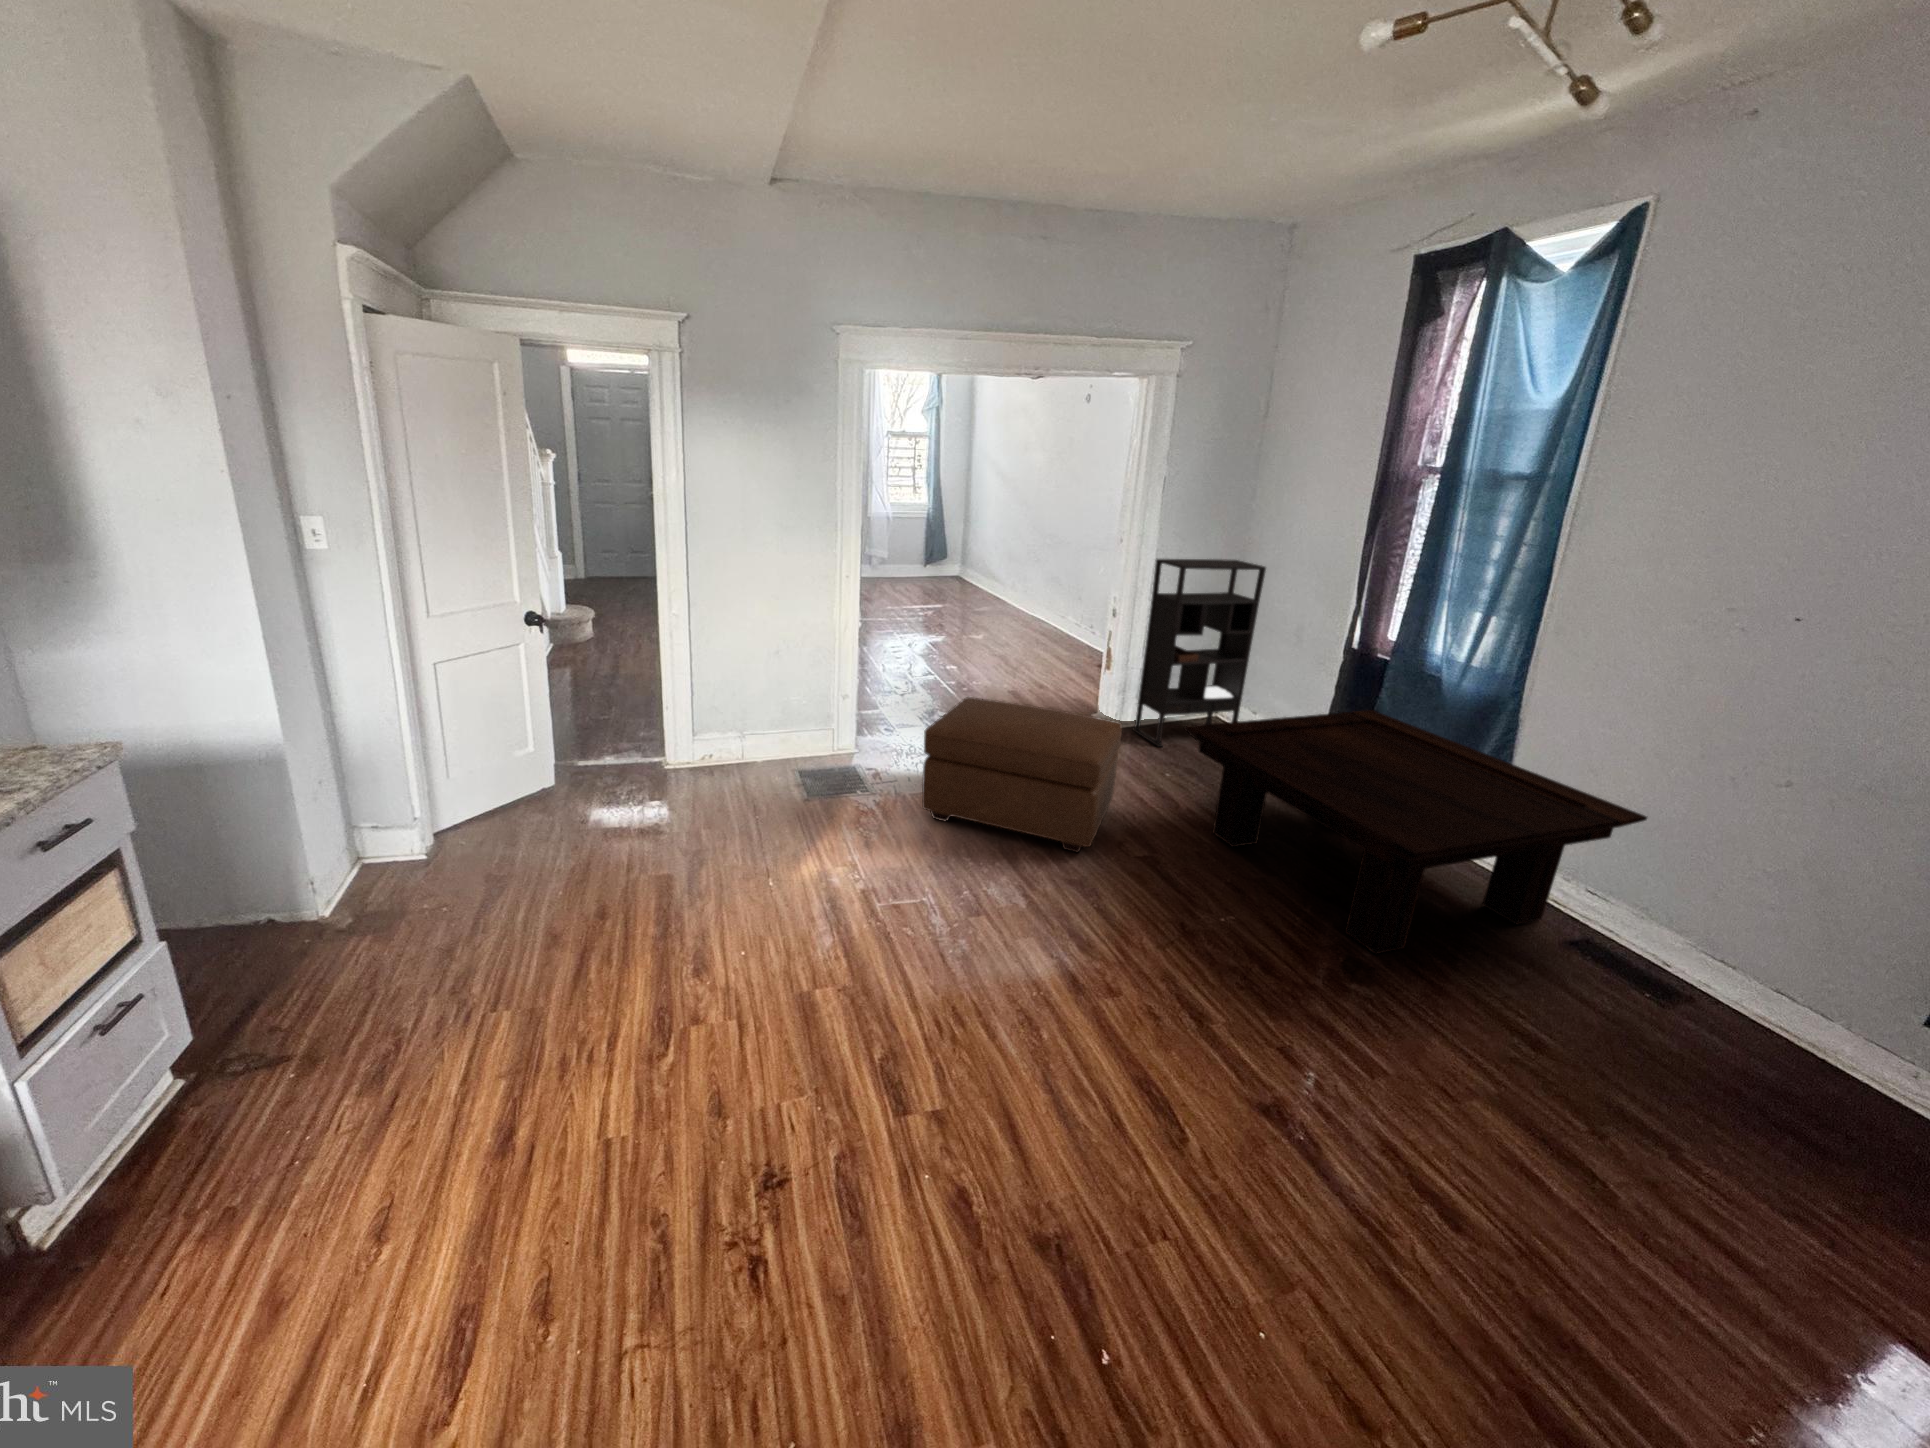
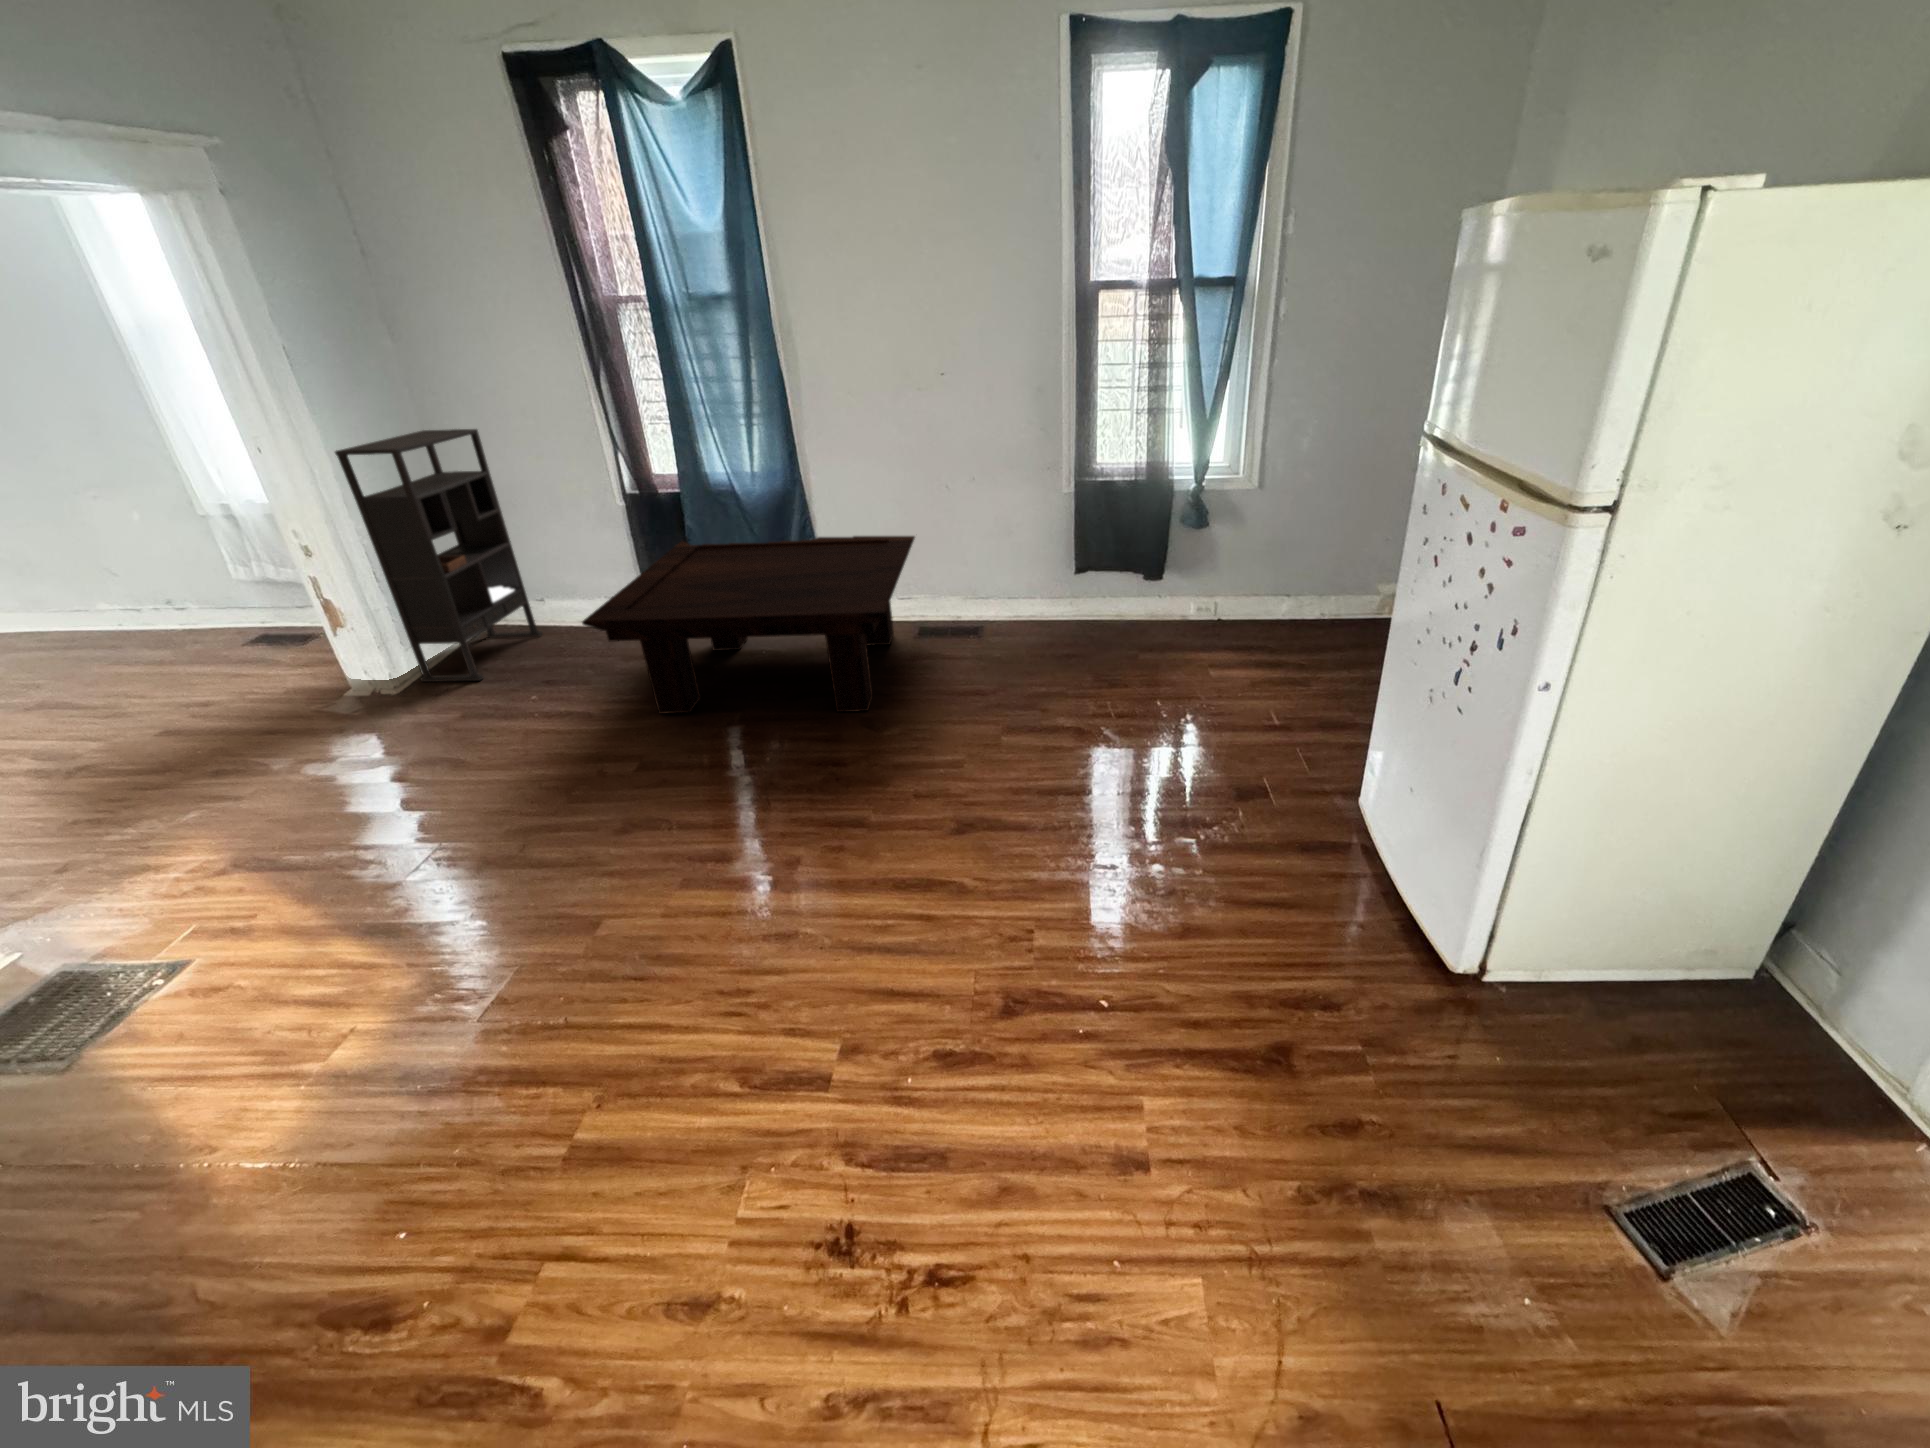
ottoman: present [922,697,1122,852] -> none [234,655,596,913]

